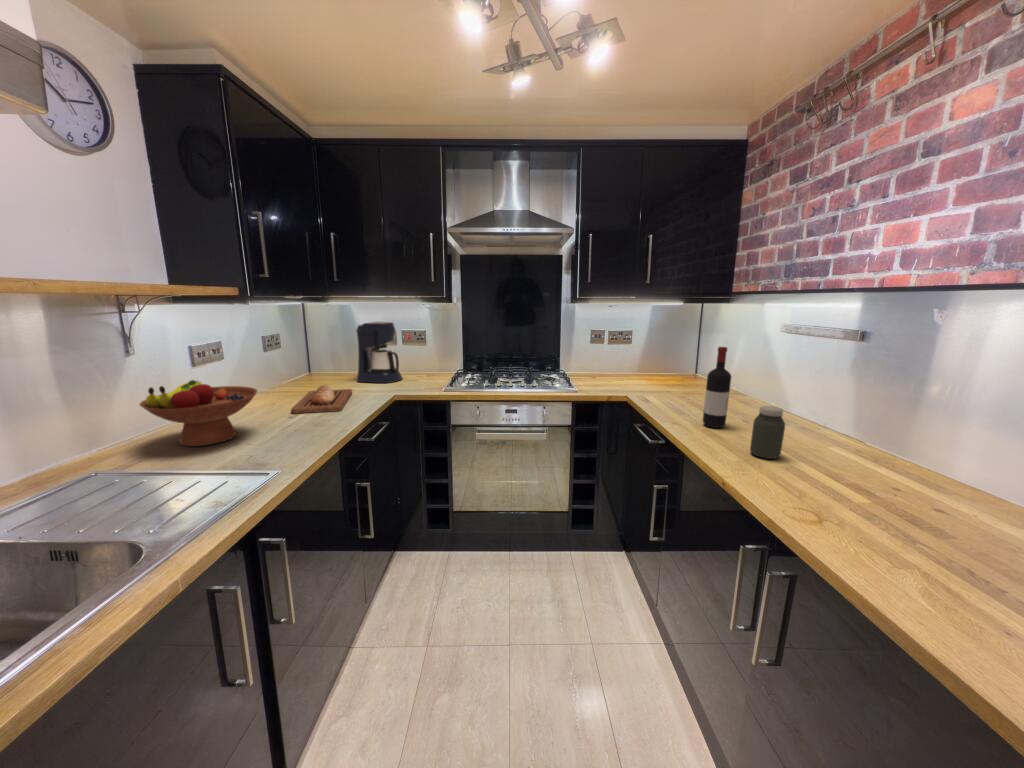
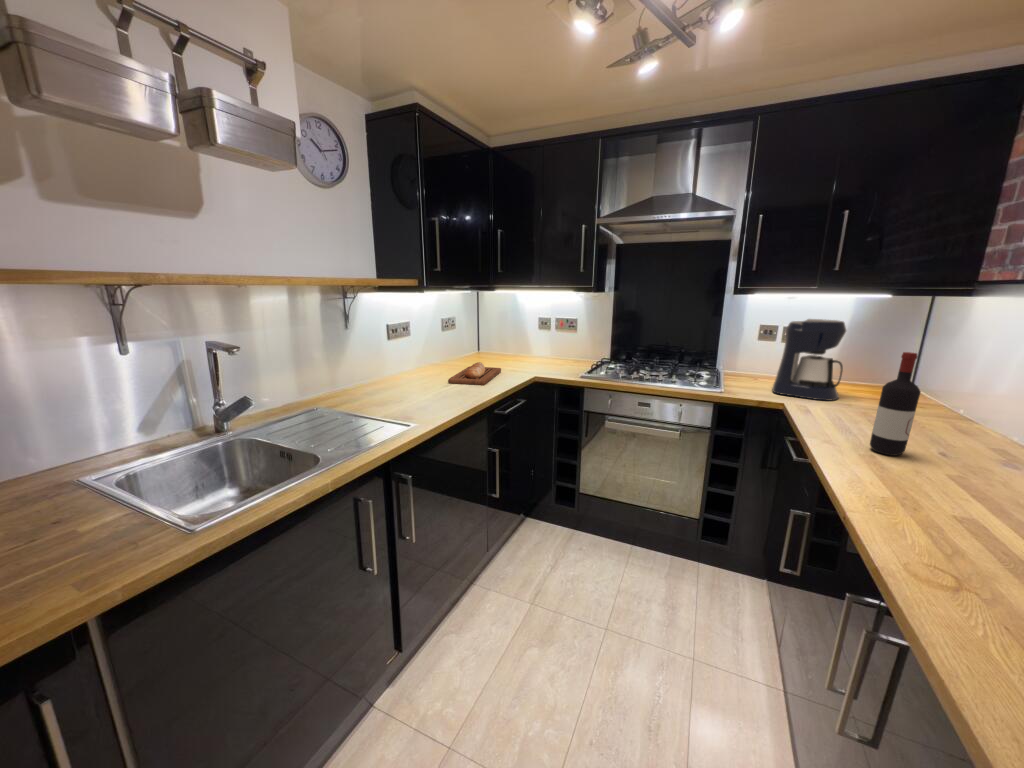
coffee maker: present [356,322,403,383] -> present [772,319,846,401]
fruit bowl: present [140,380,257,446] -> none [347,349,421,399]
jar: present [750,406,785,459] -> none [919,433,981,505]

